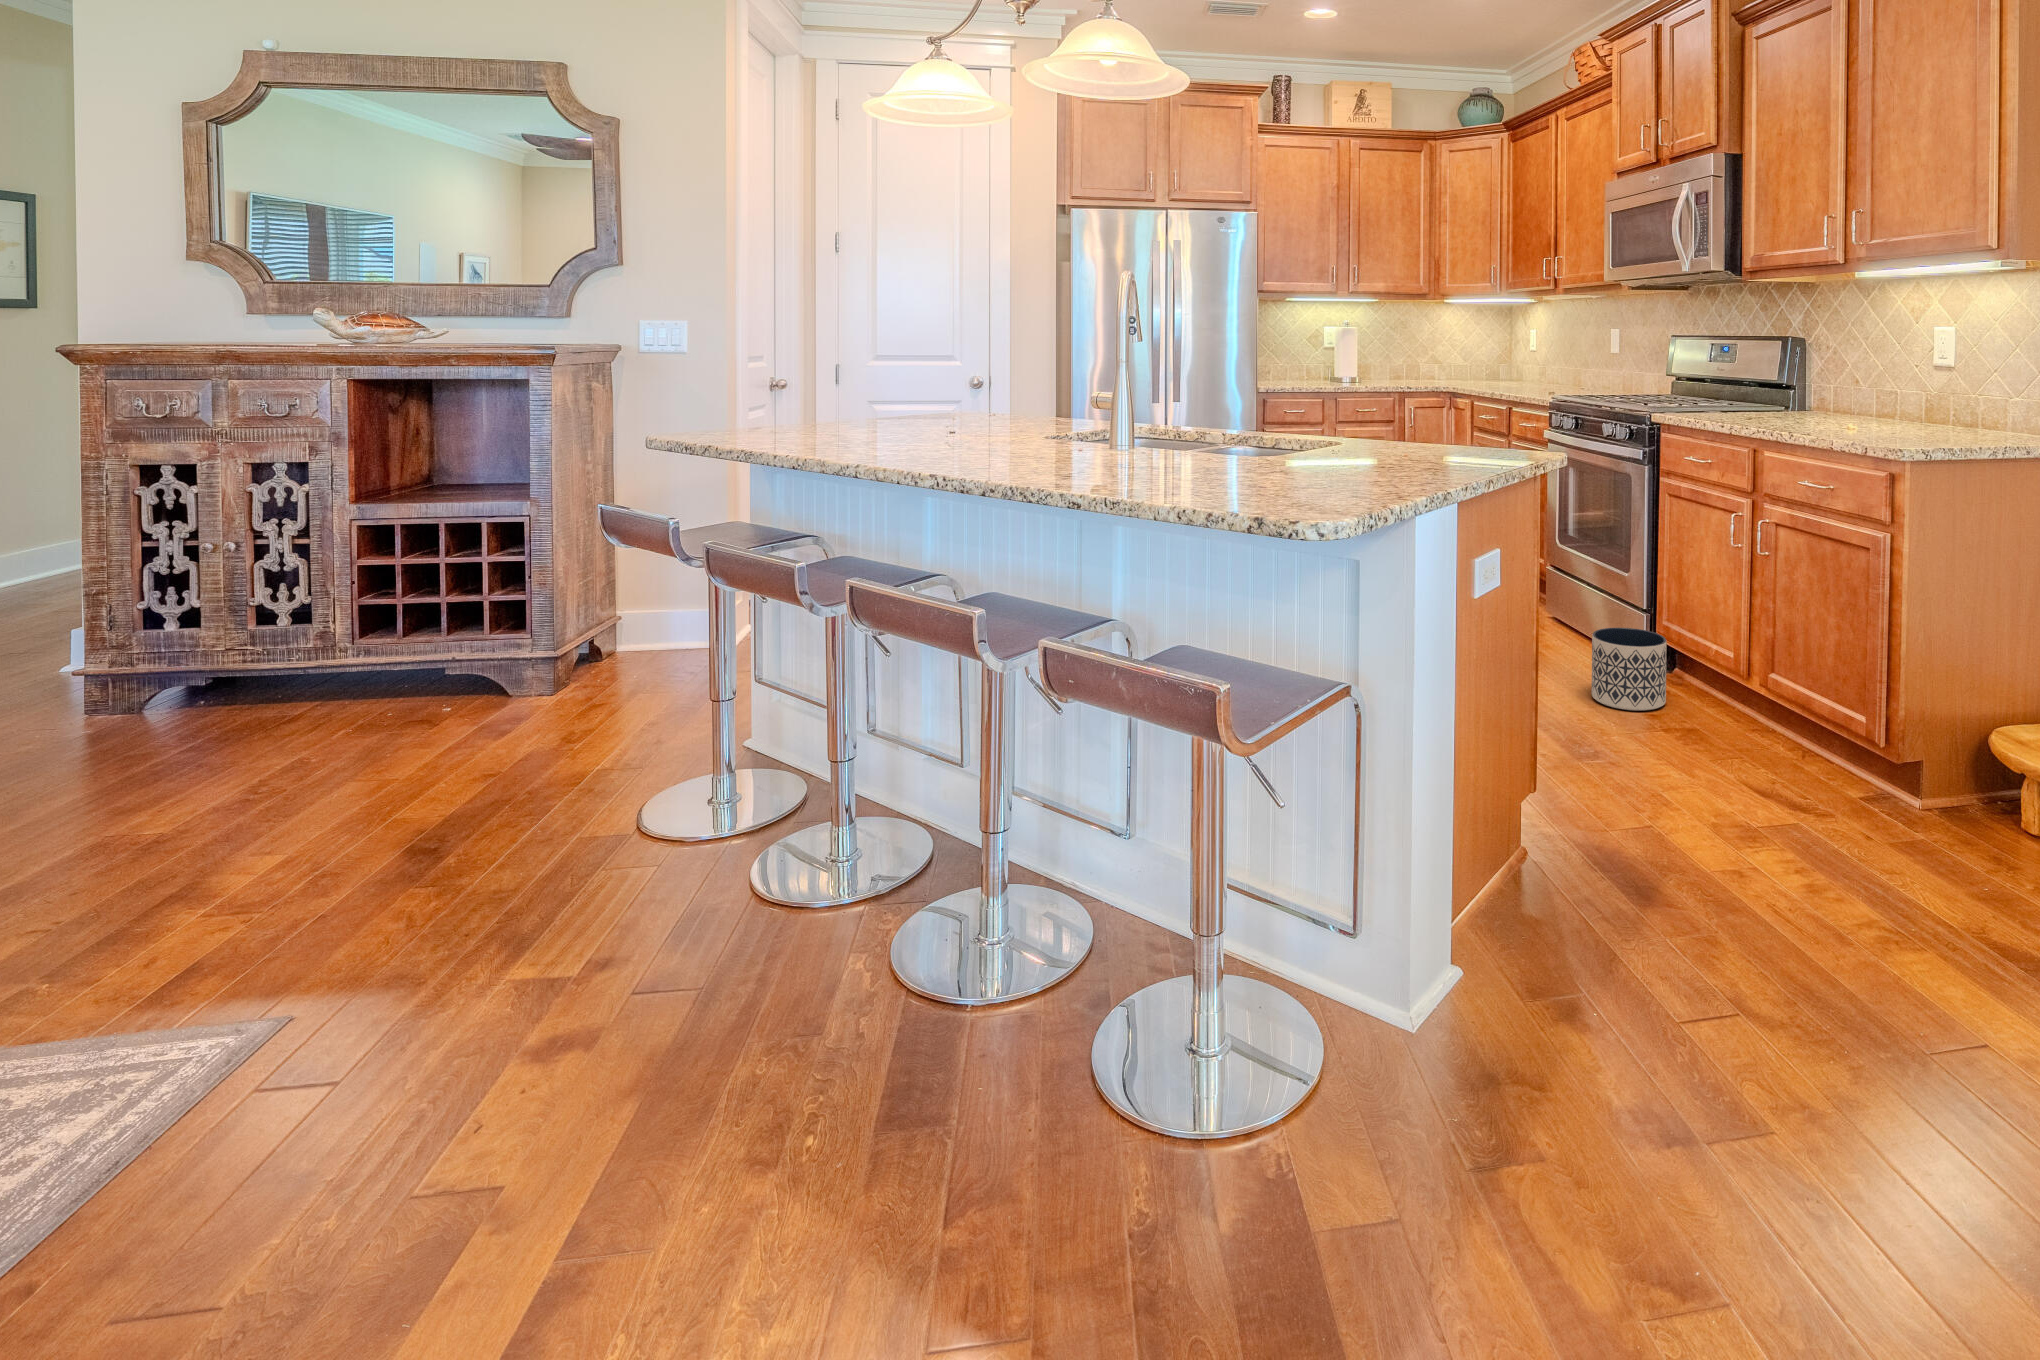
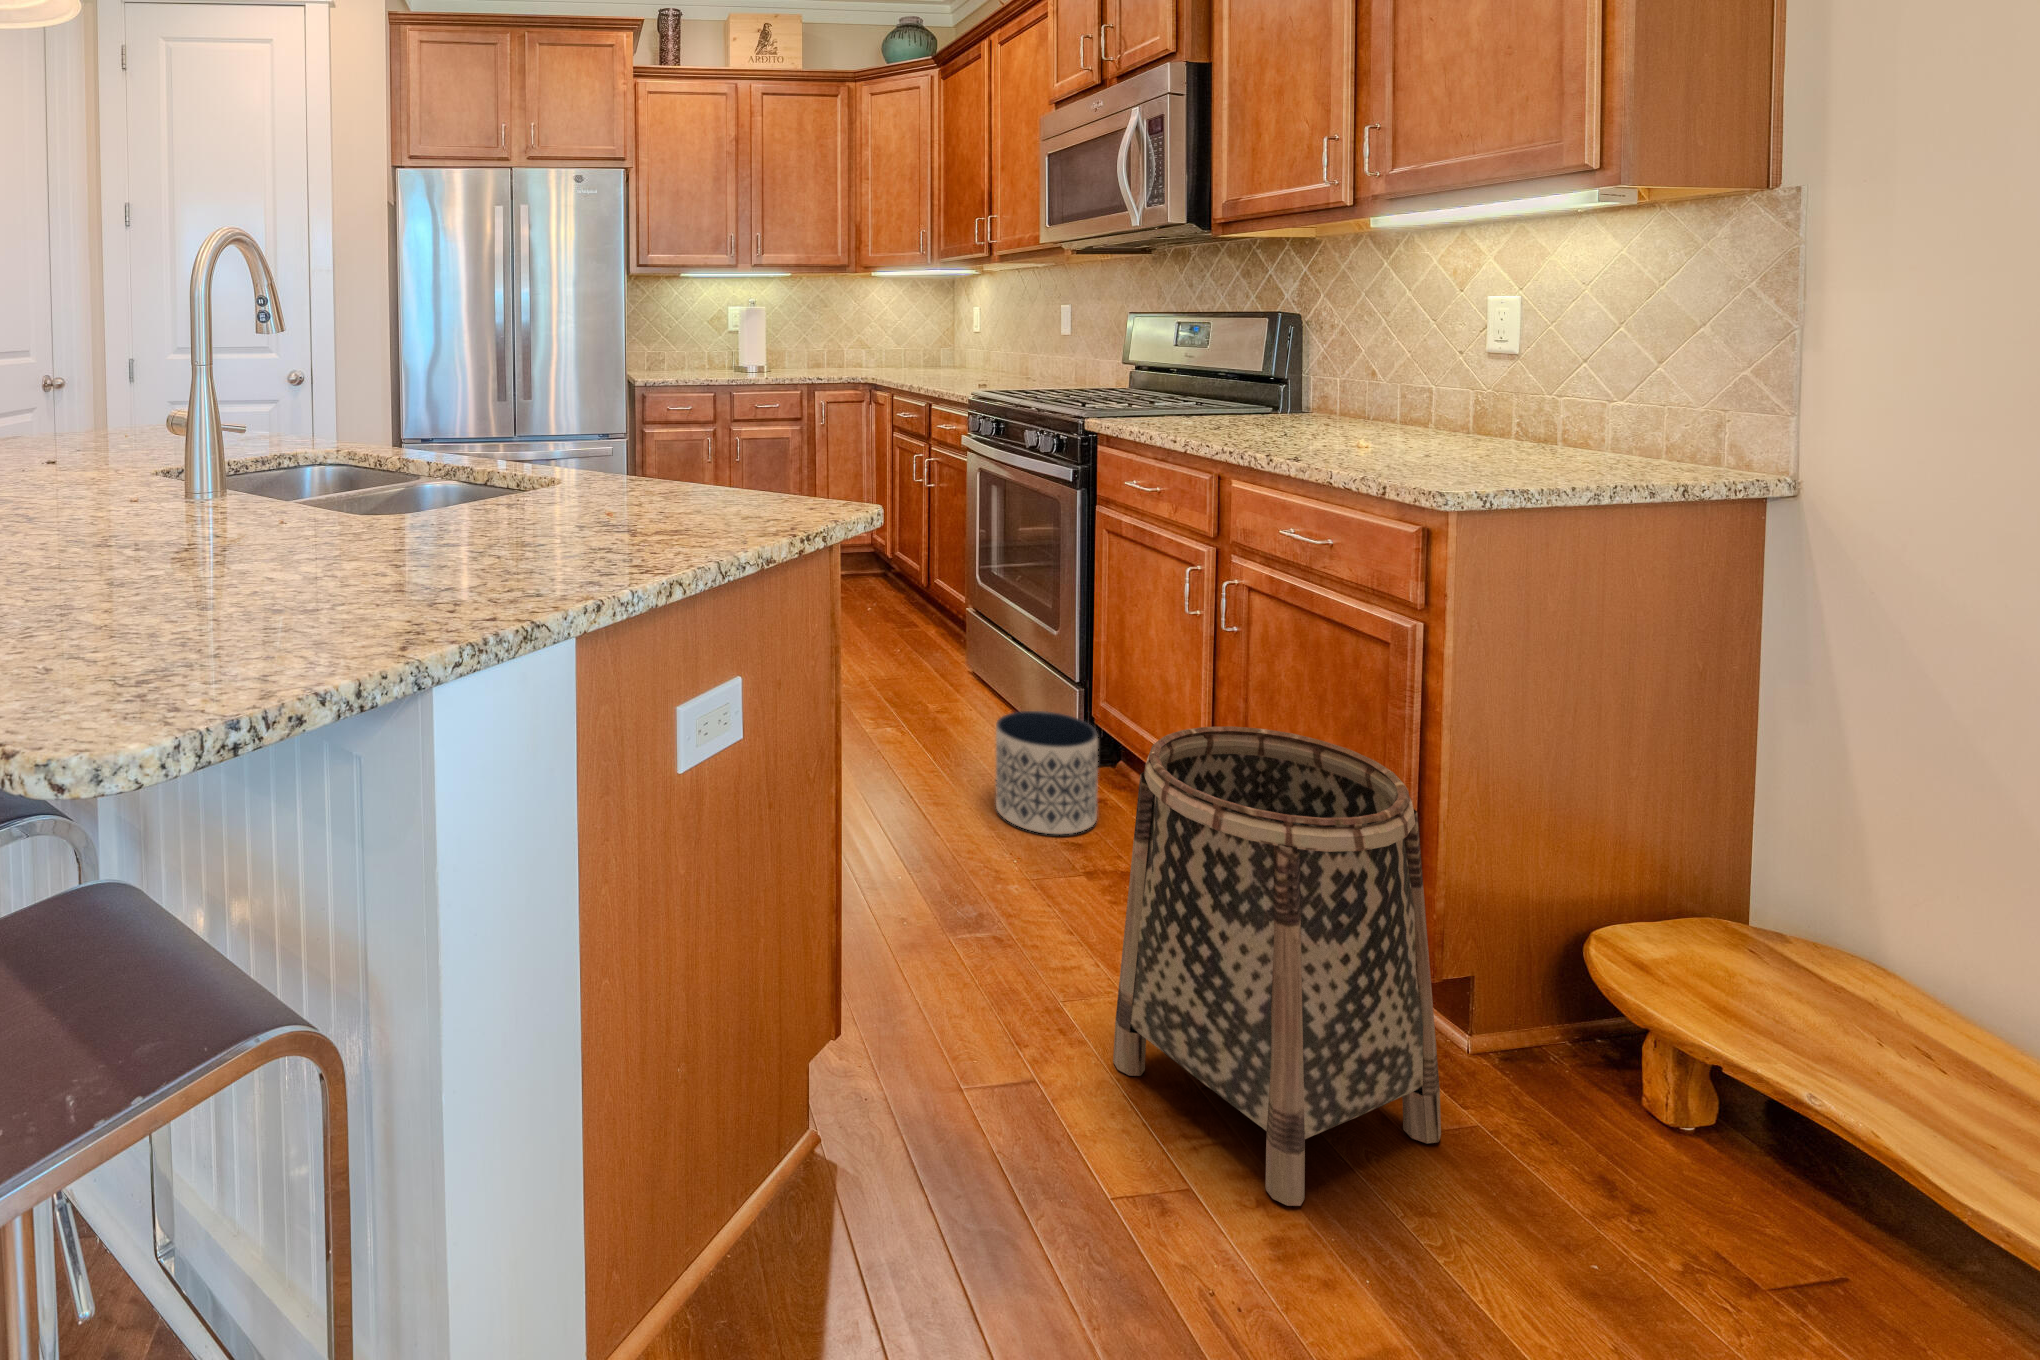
basket: none [1697,603,1898,868] -> present [1113,726,1441,1206]

